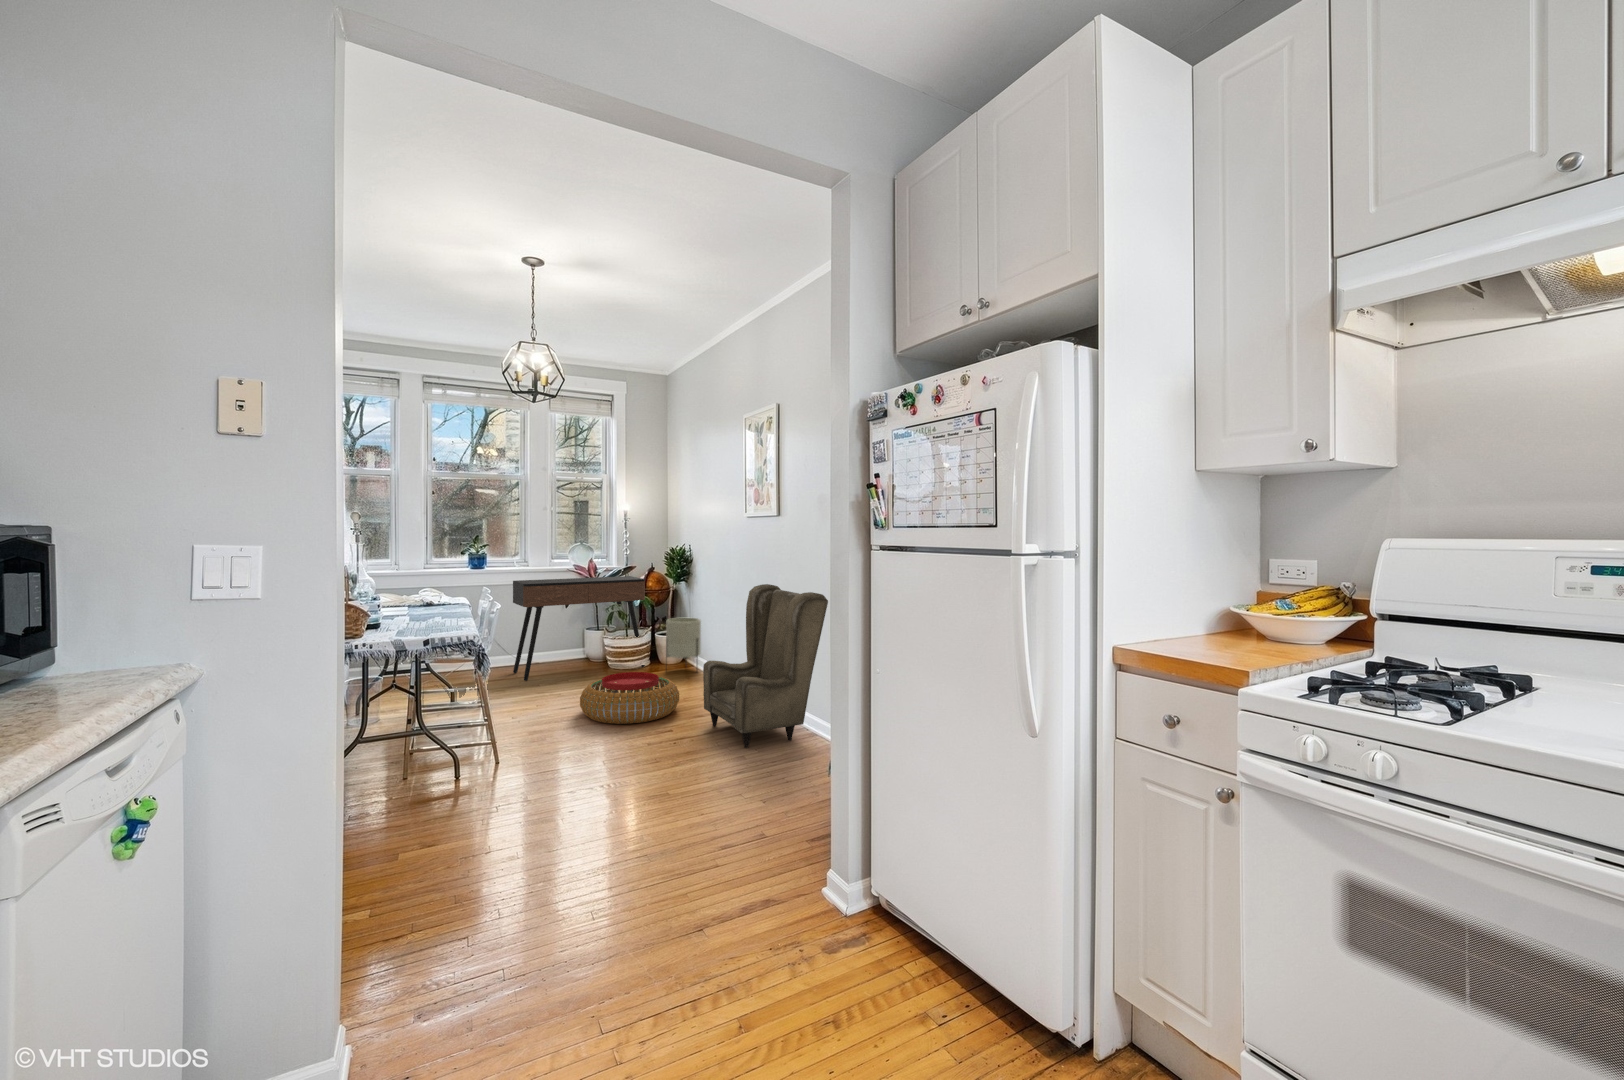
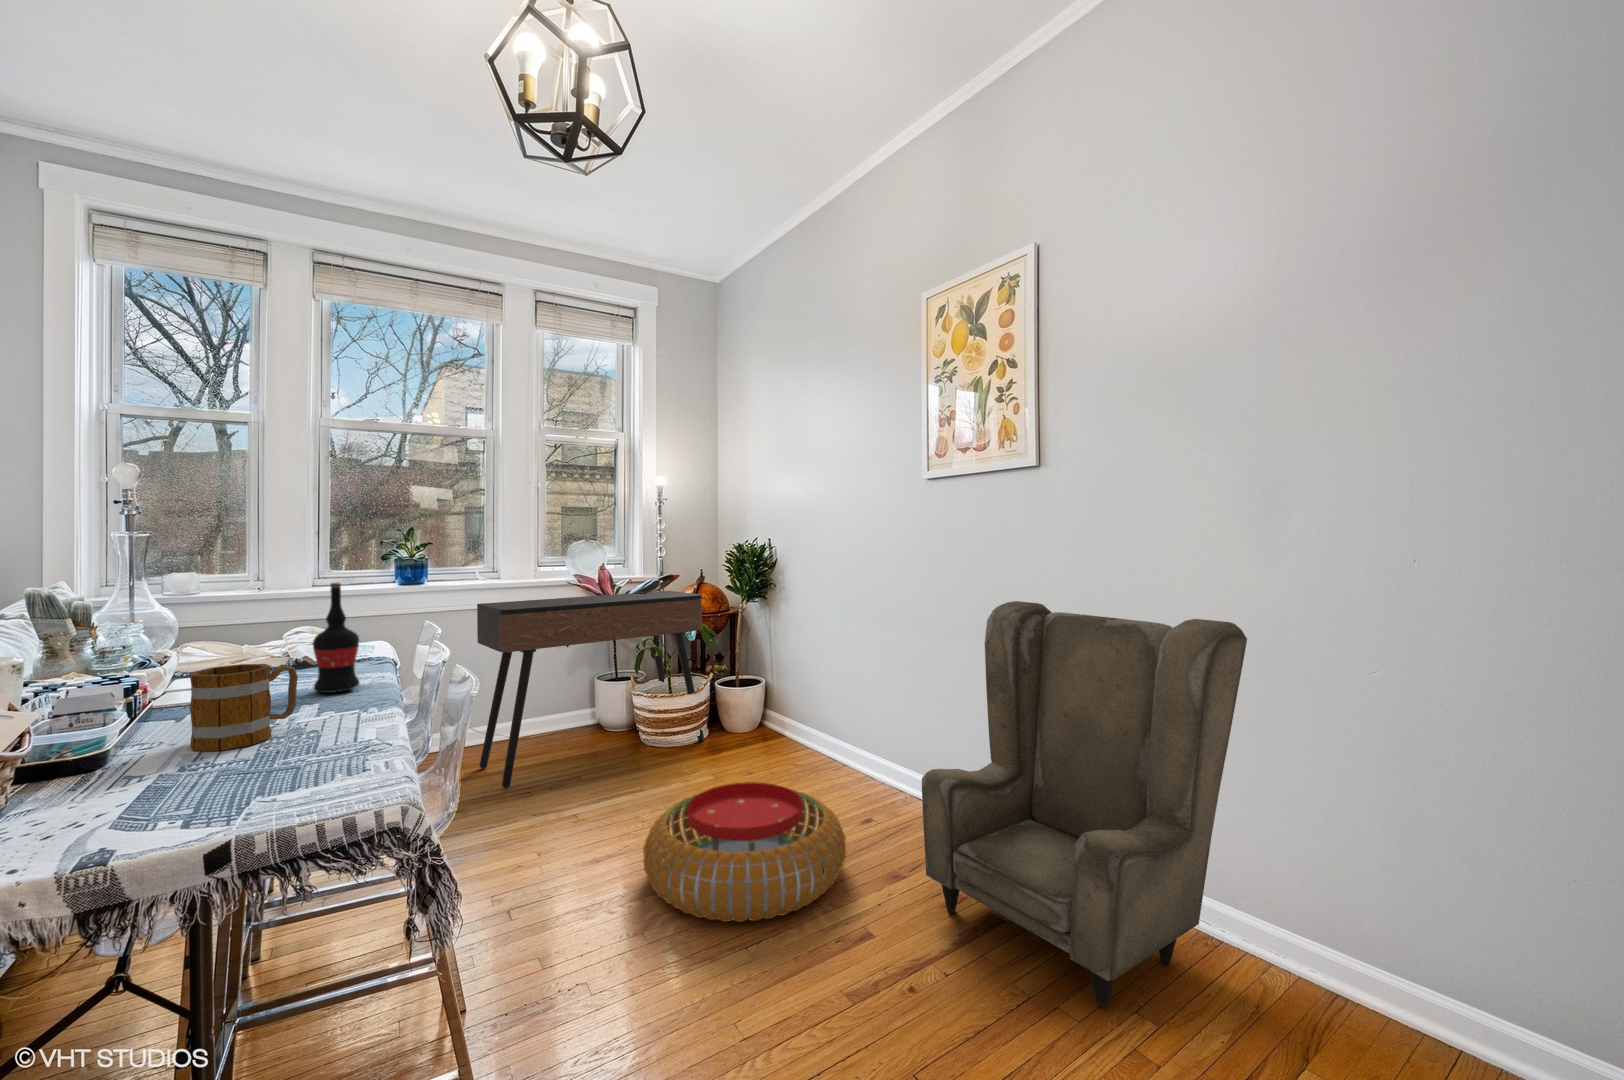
wine bottle: none [438,568,456,613] -> present [313,583,360,693]
mug: none [404,597,437,625] -> present [189,664,298,751]
planter: present [666,618,701,658] -> none [745,657,802,754]

